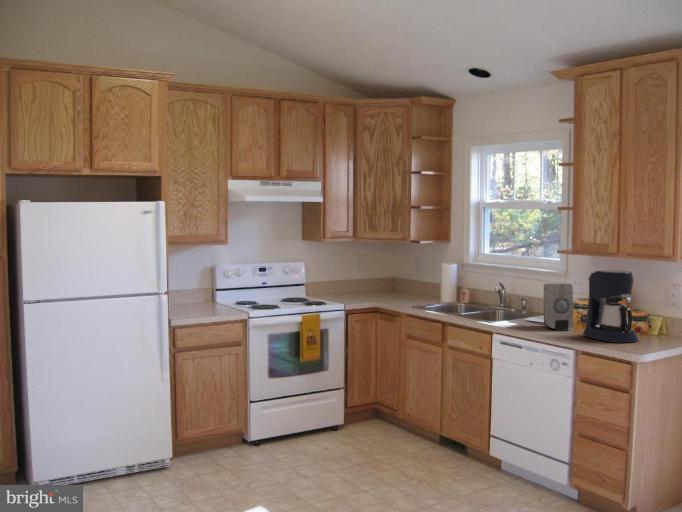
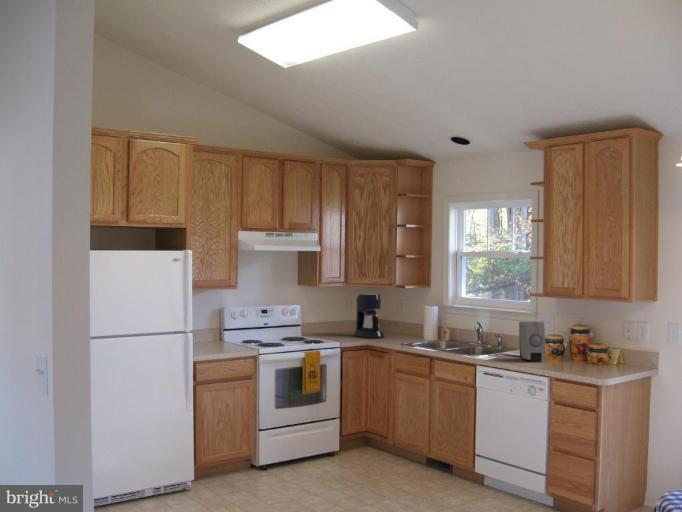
coffee maker: present [583,270,639,343] -> present [354,293,385,338]

